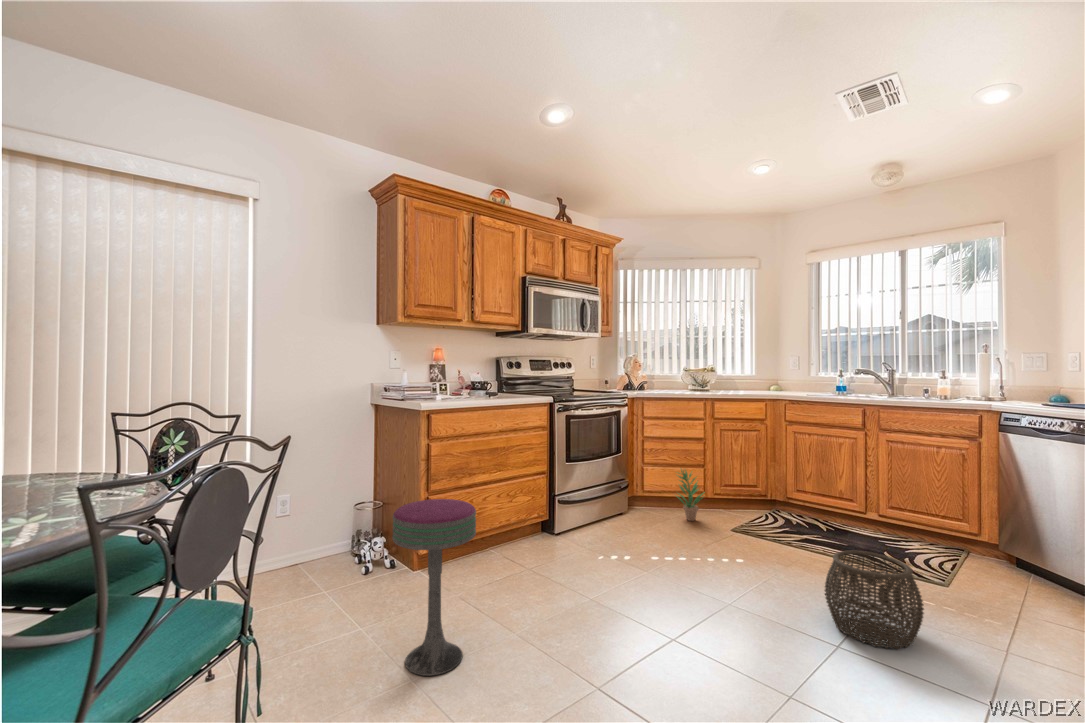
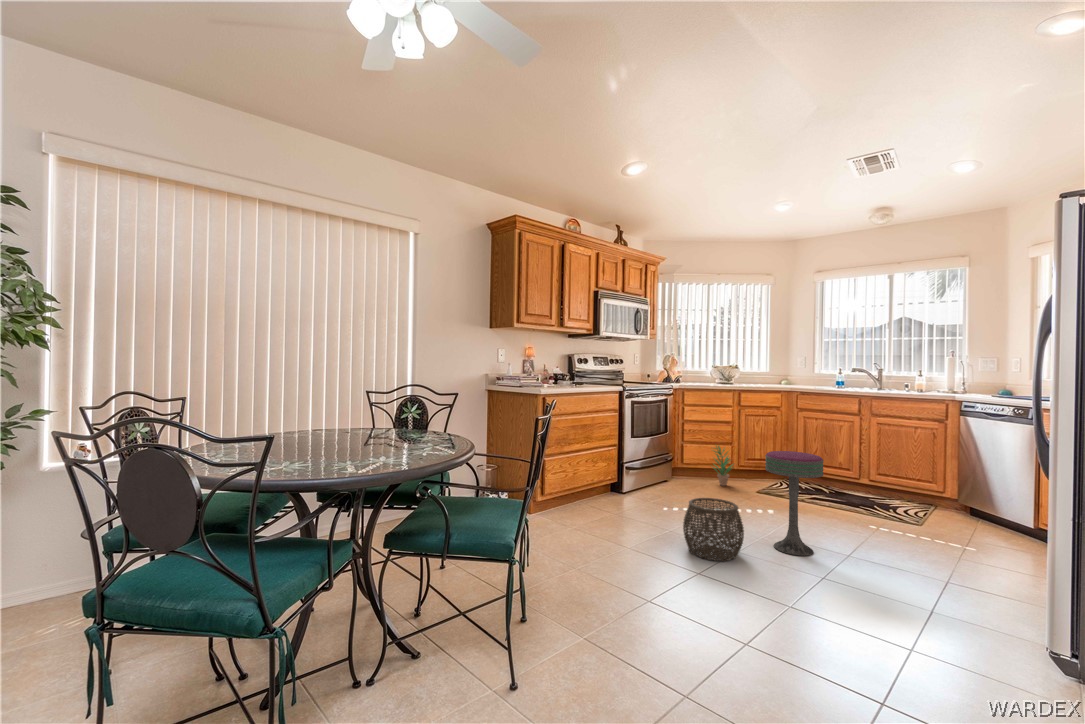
bar stool: present [392,499,476,676] -> present [765,451,824,556]
woven basket: present [825,550,924,649] -> present [683,498,744,561]

